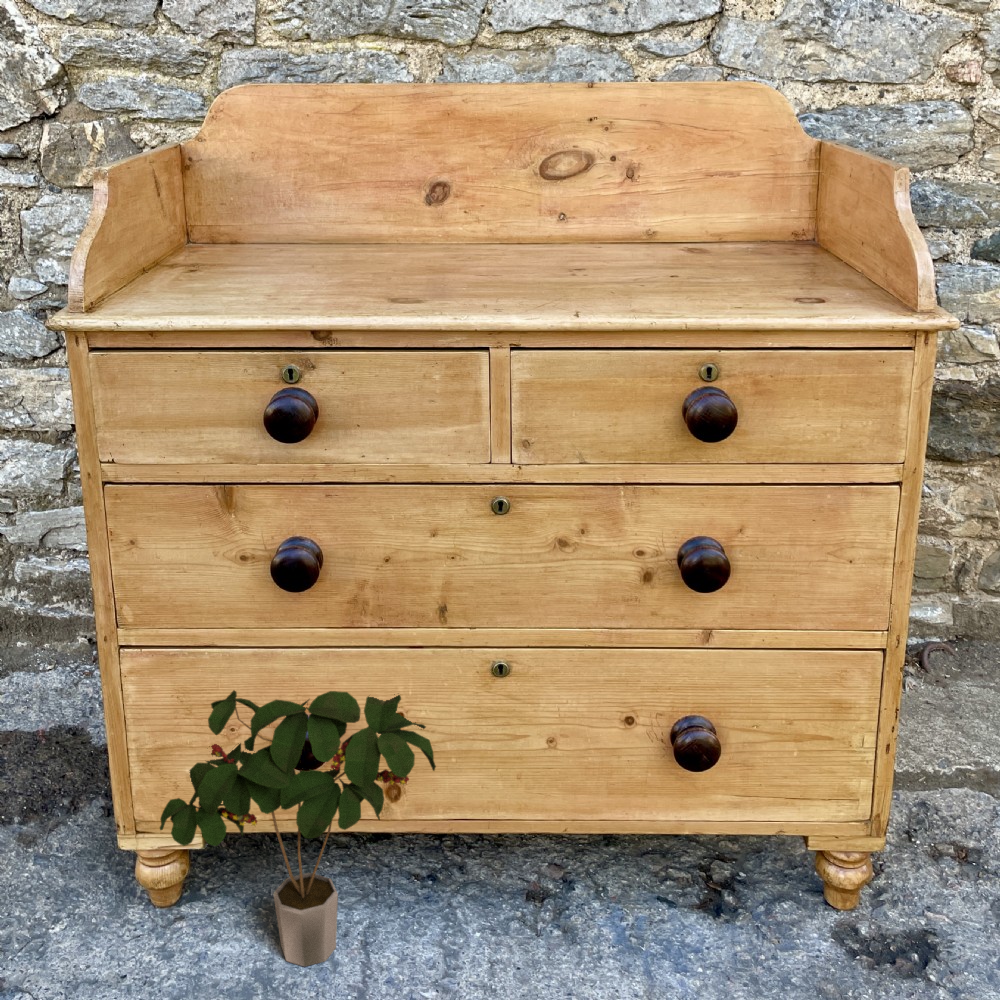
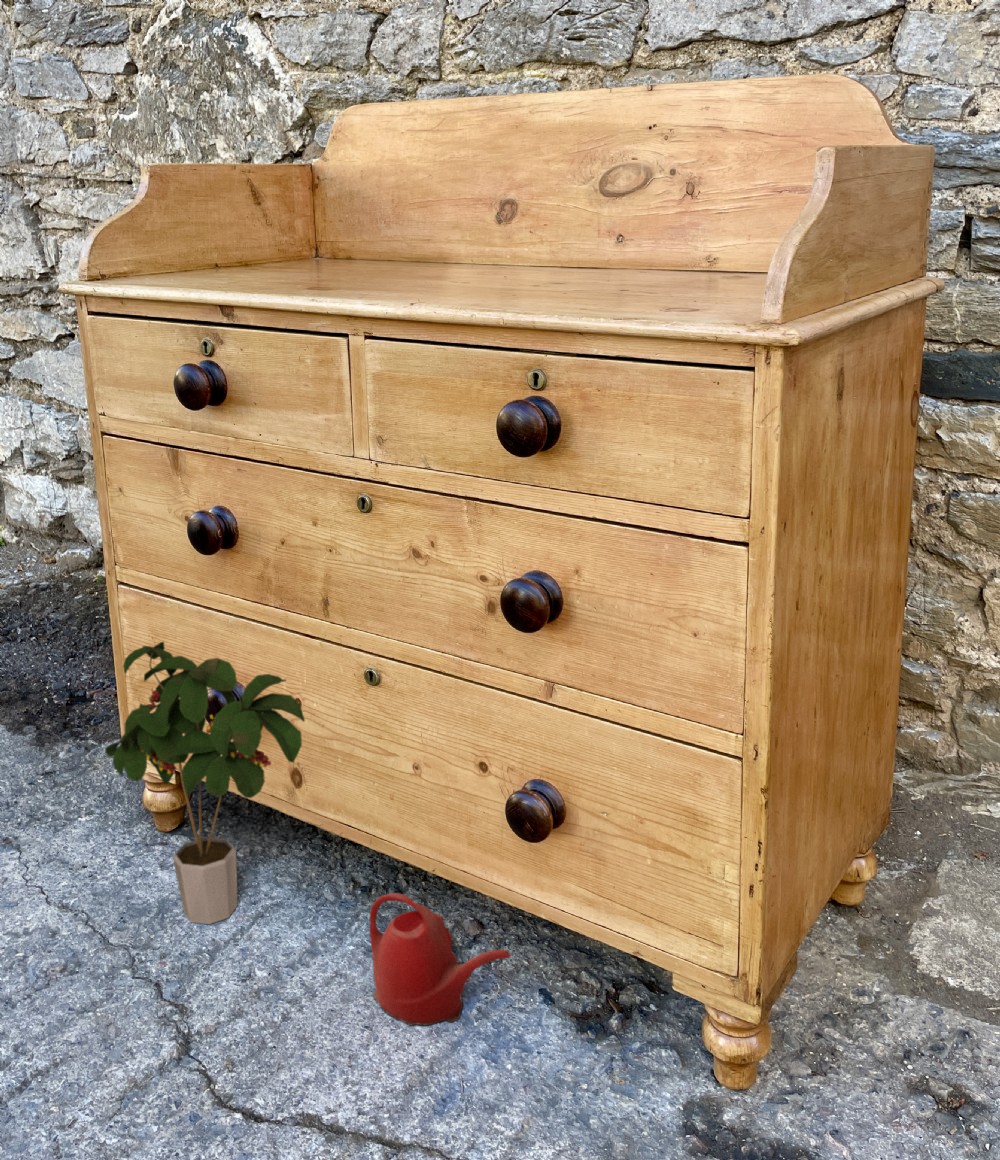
watering can: none [524,857,687,969] -> present [370,893,511,1026]

